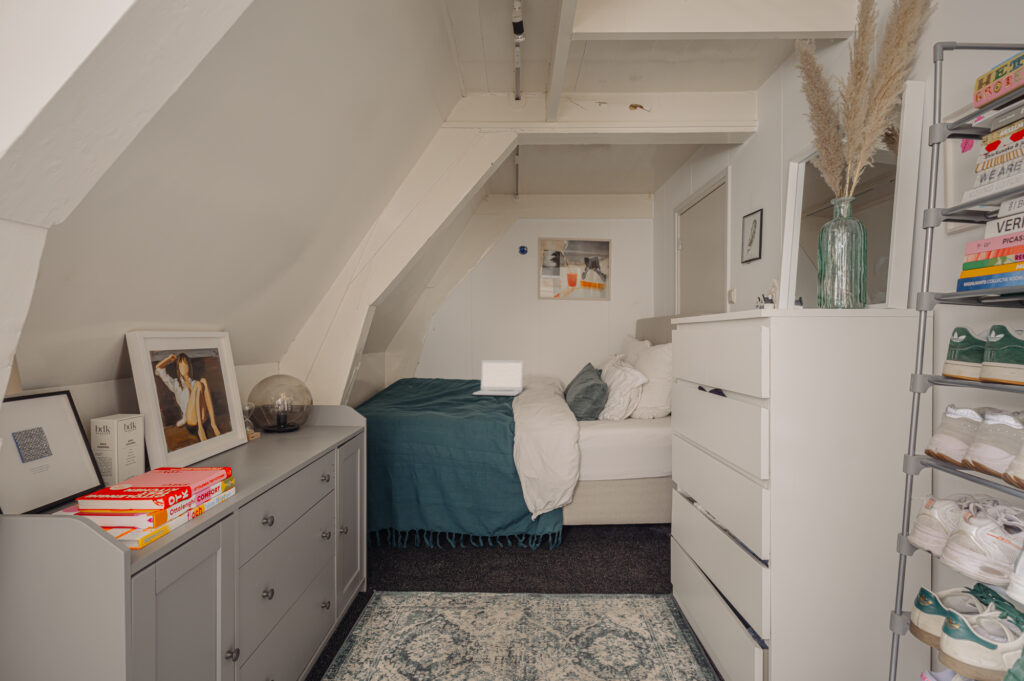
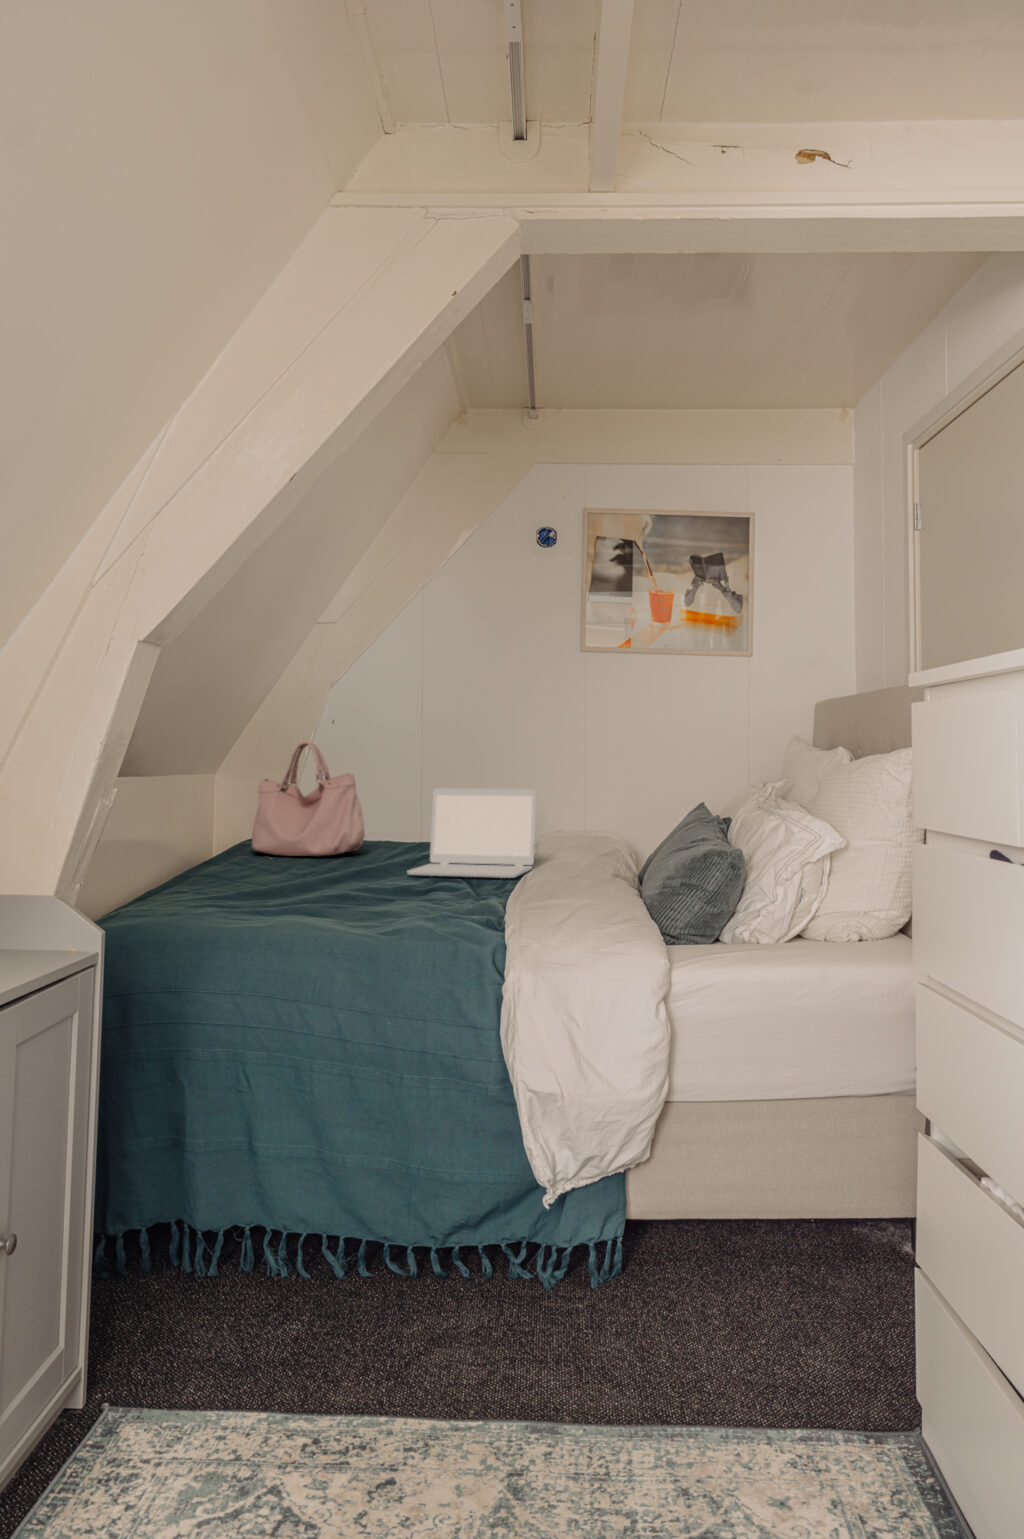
handbag: none [407,341,453,387] -> present [252,742,365,856]

